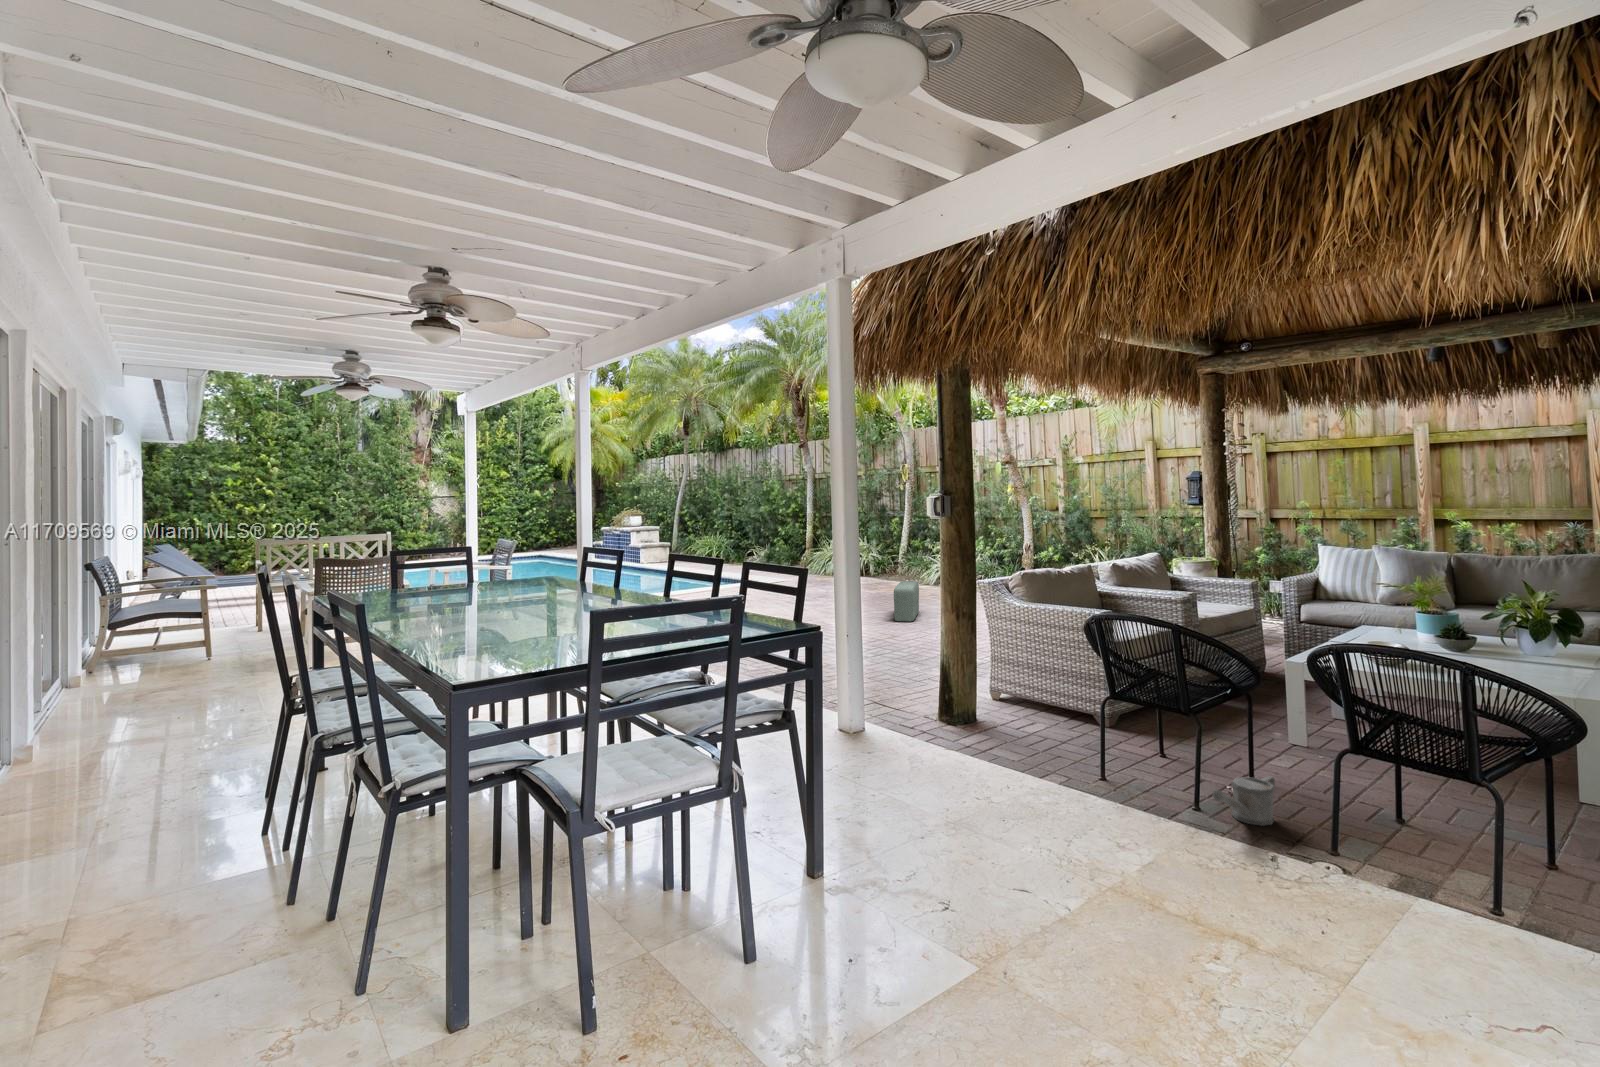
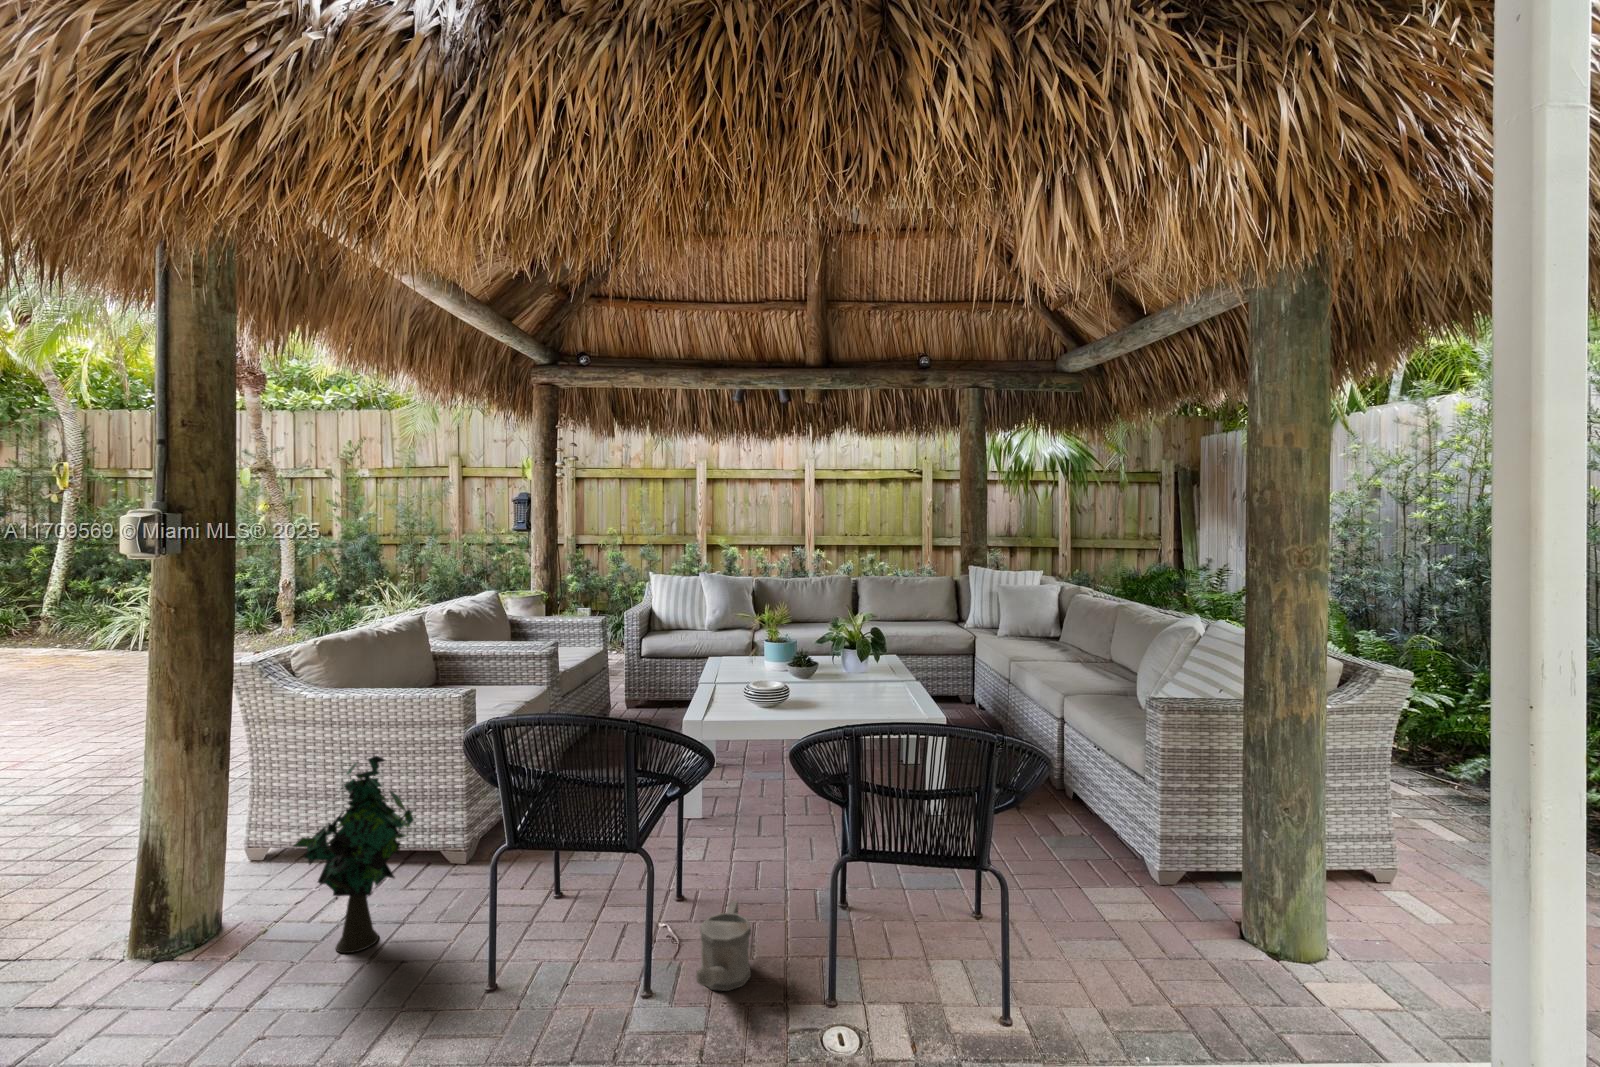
pouf: present [894,581,919,621] -> none [26,652,86,727]
decorative plant: none [1003,637,1066,745] -> present [294,756,414,953]

